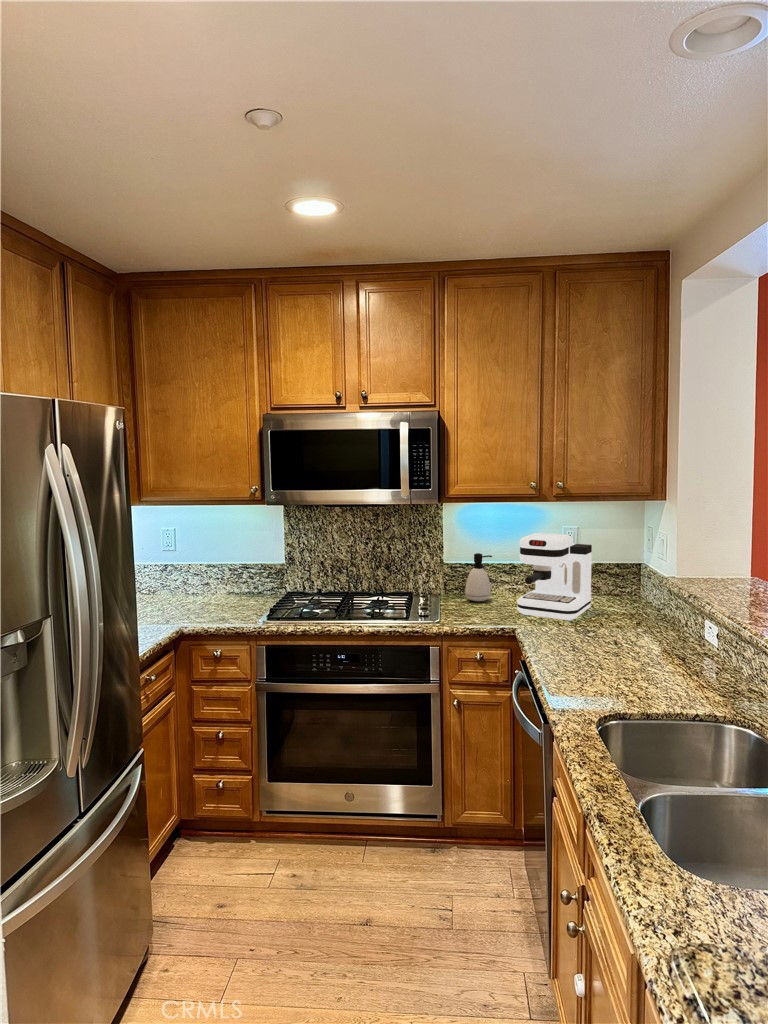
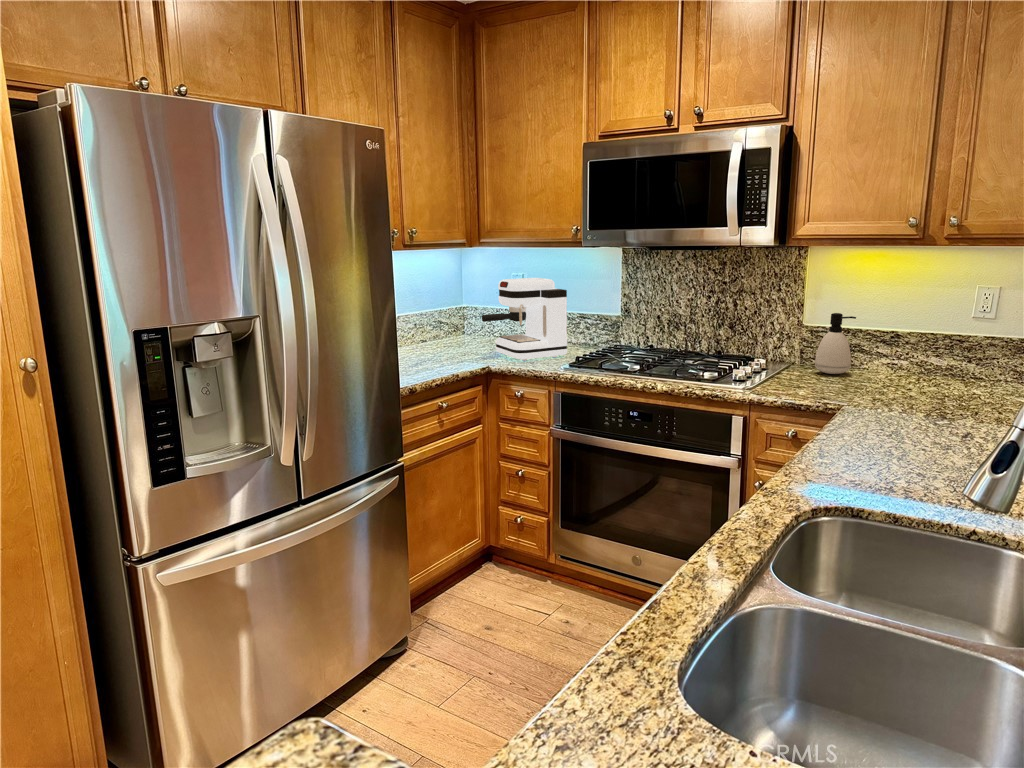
coffee maker: present [517,533,592,621] -> present [482,278,567,361]

